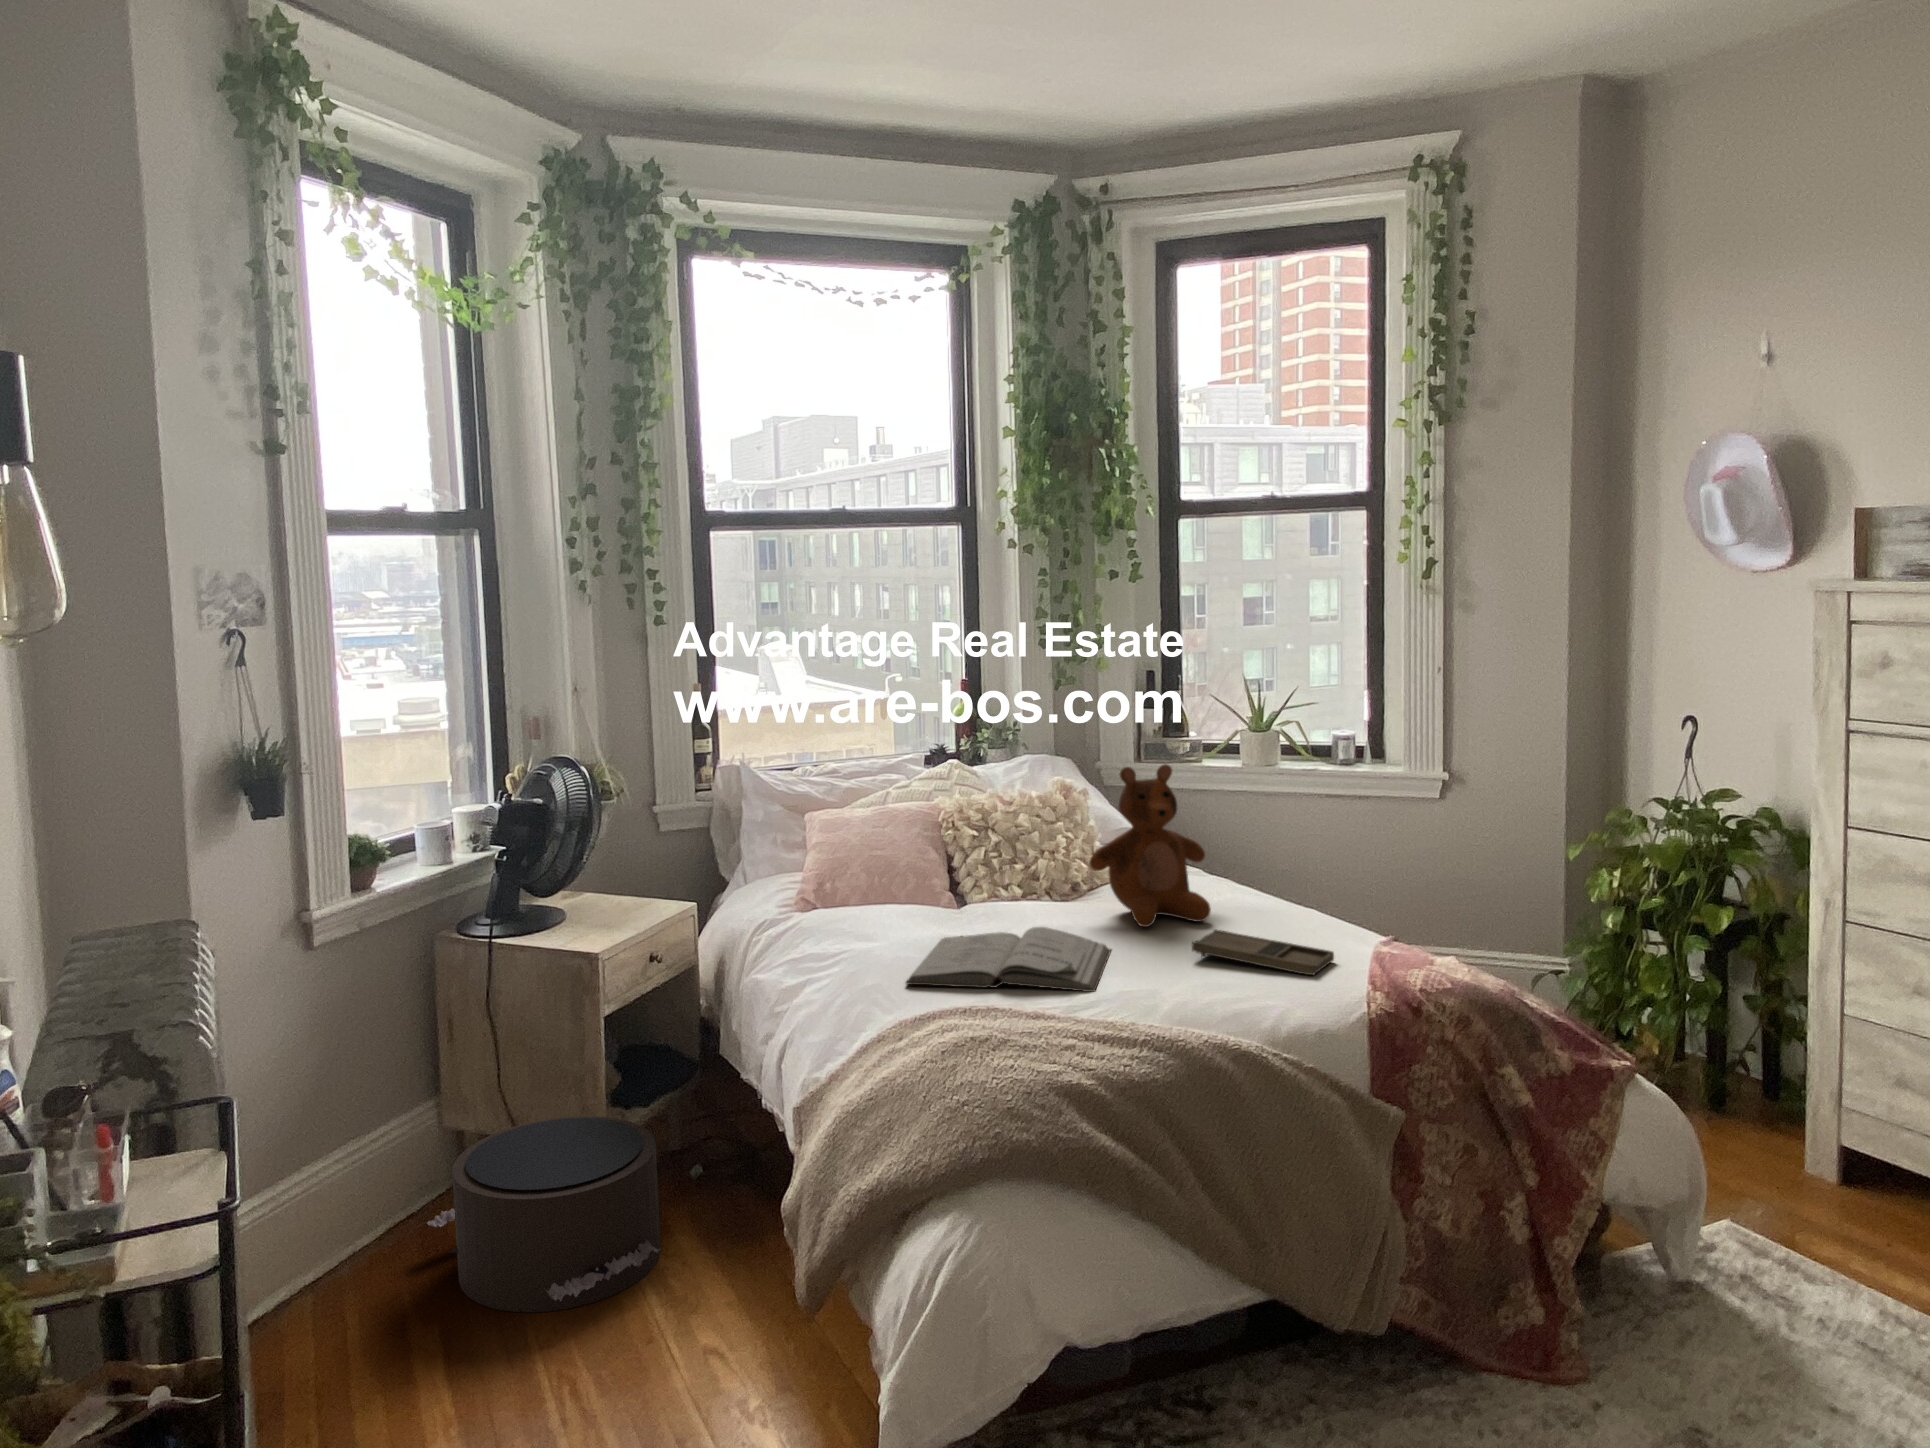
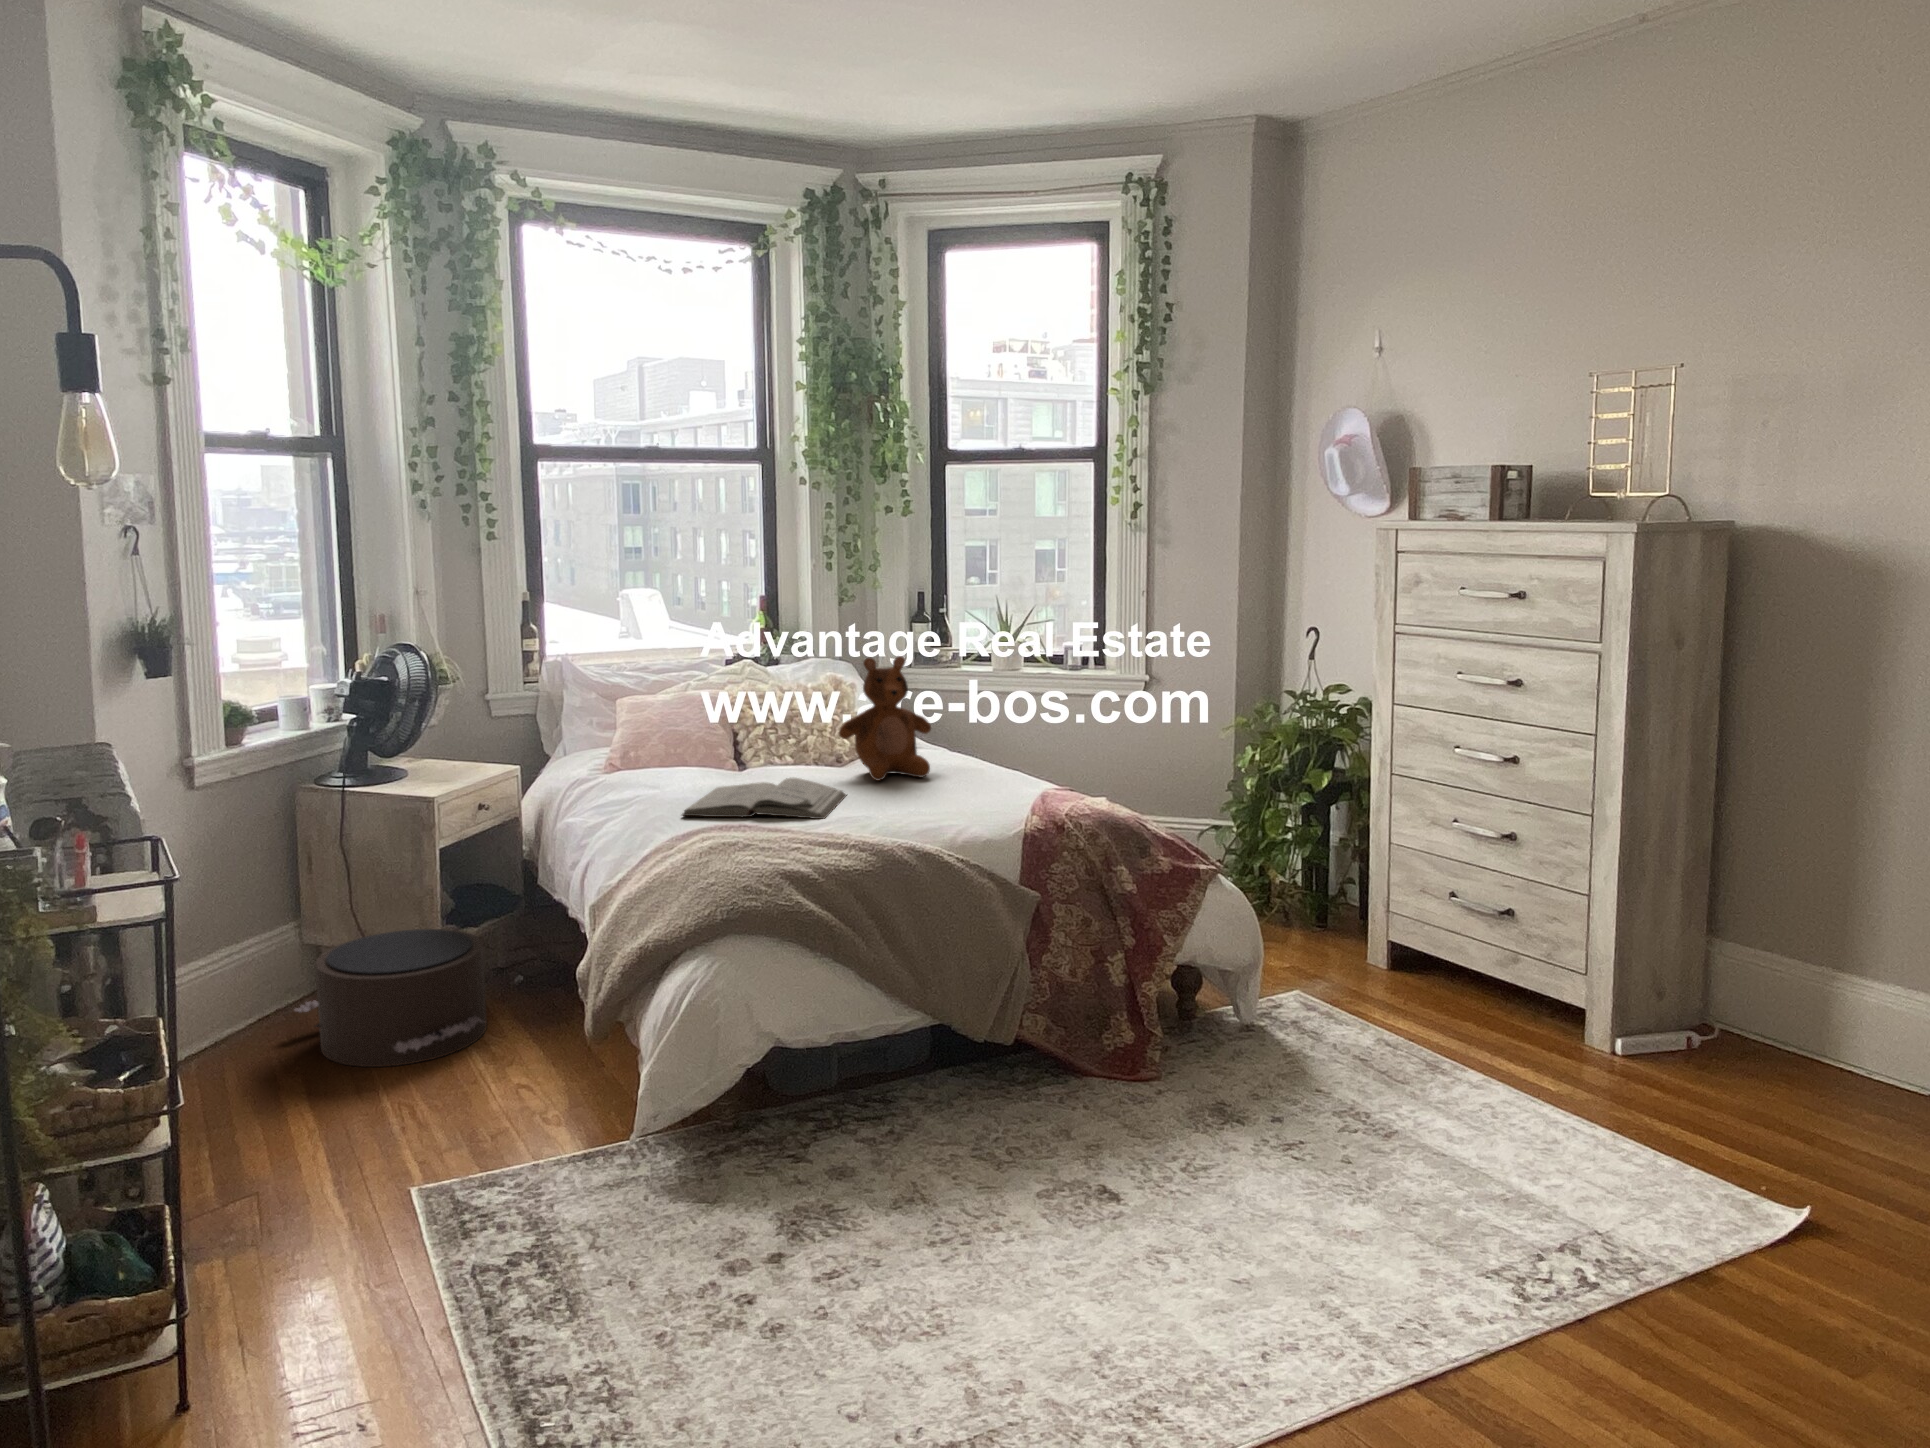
tray: present [1192,929,1334,975] -> none [905,779,1009,807]

